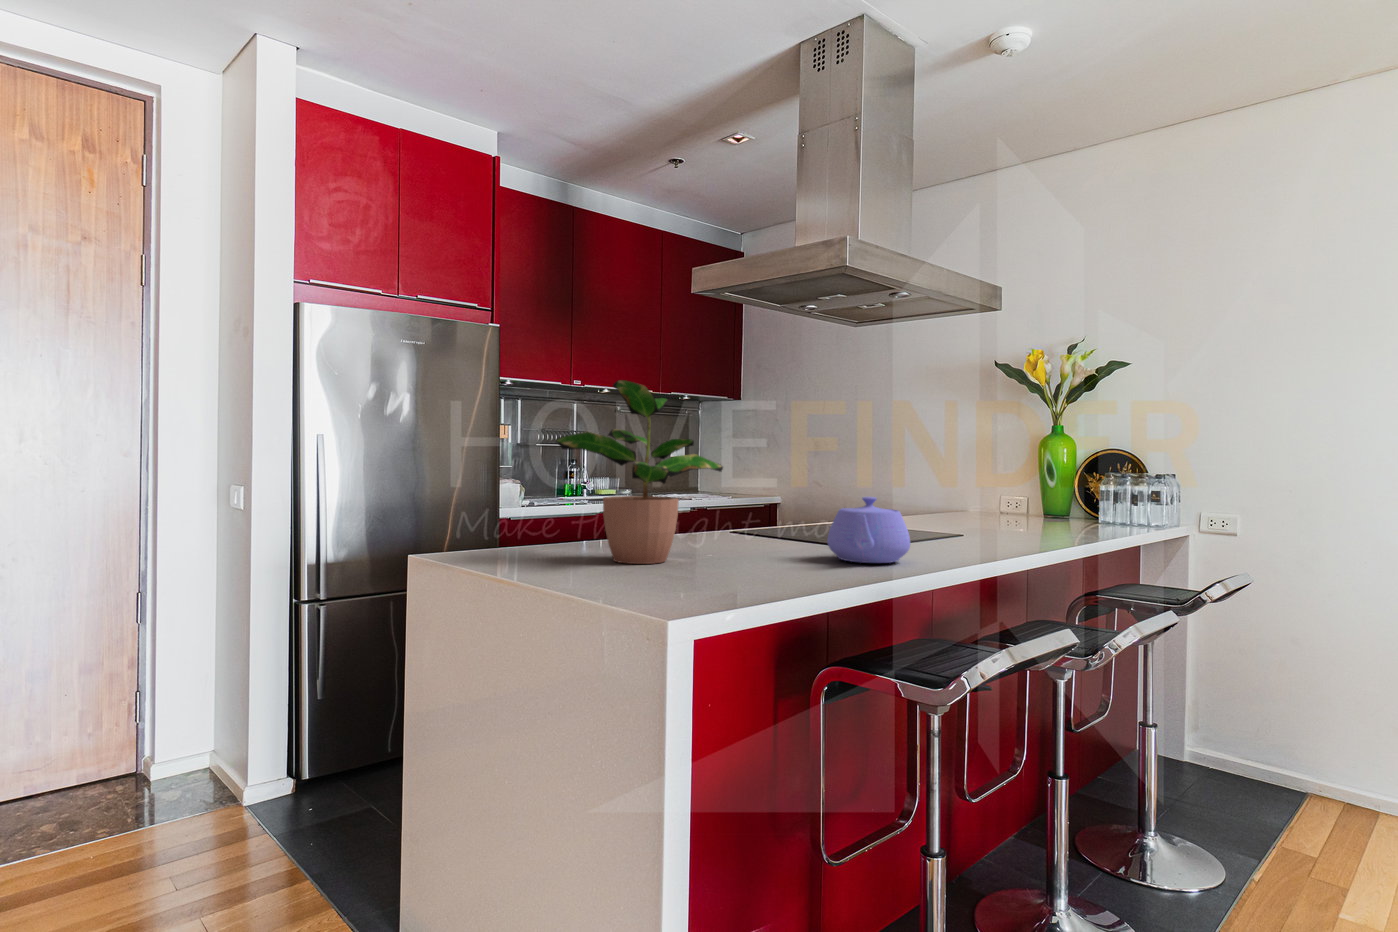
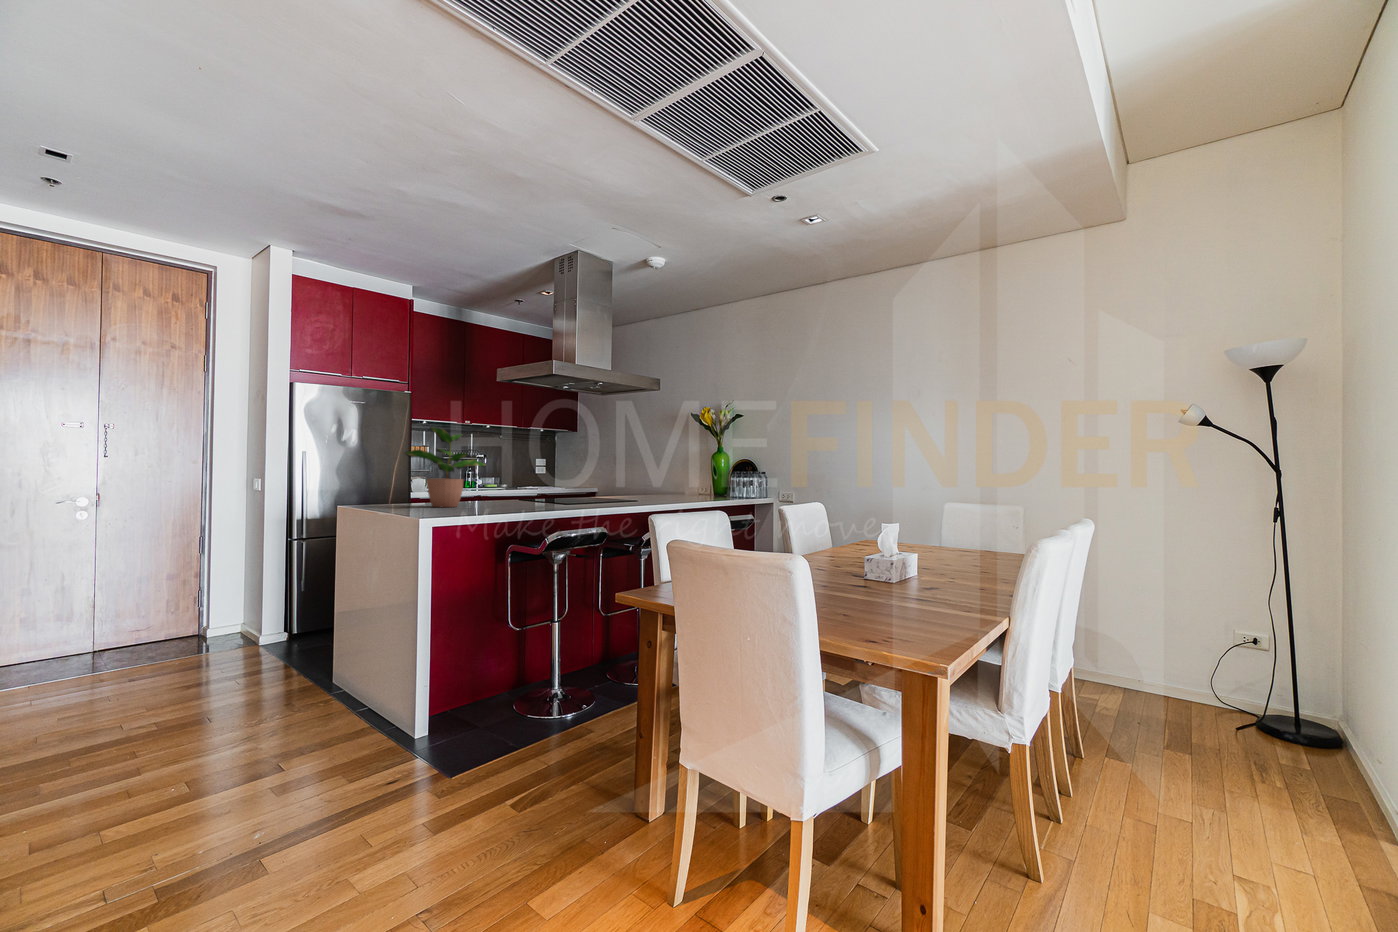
teapot: present [827,497,910,563] -> none [534,478,571,507]

